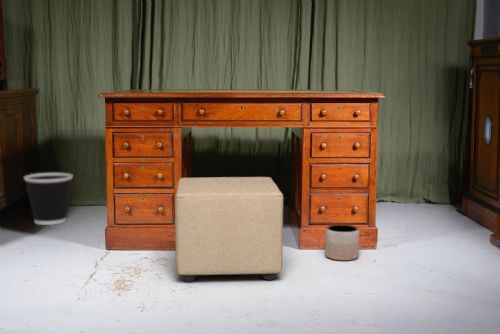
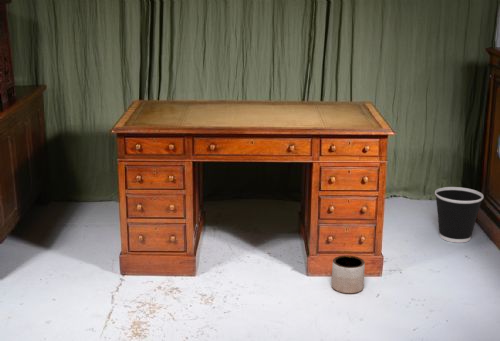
wastebasket: present [24,173,73,225] -> present [435,187,483,243]
ottoman: present [175,177,283,282] -> none [189,212,291,322]

